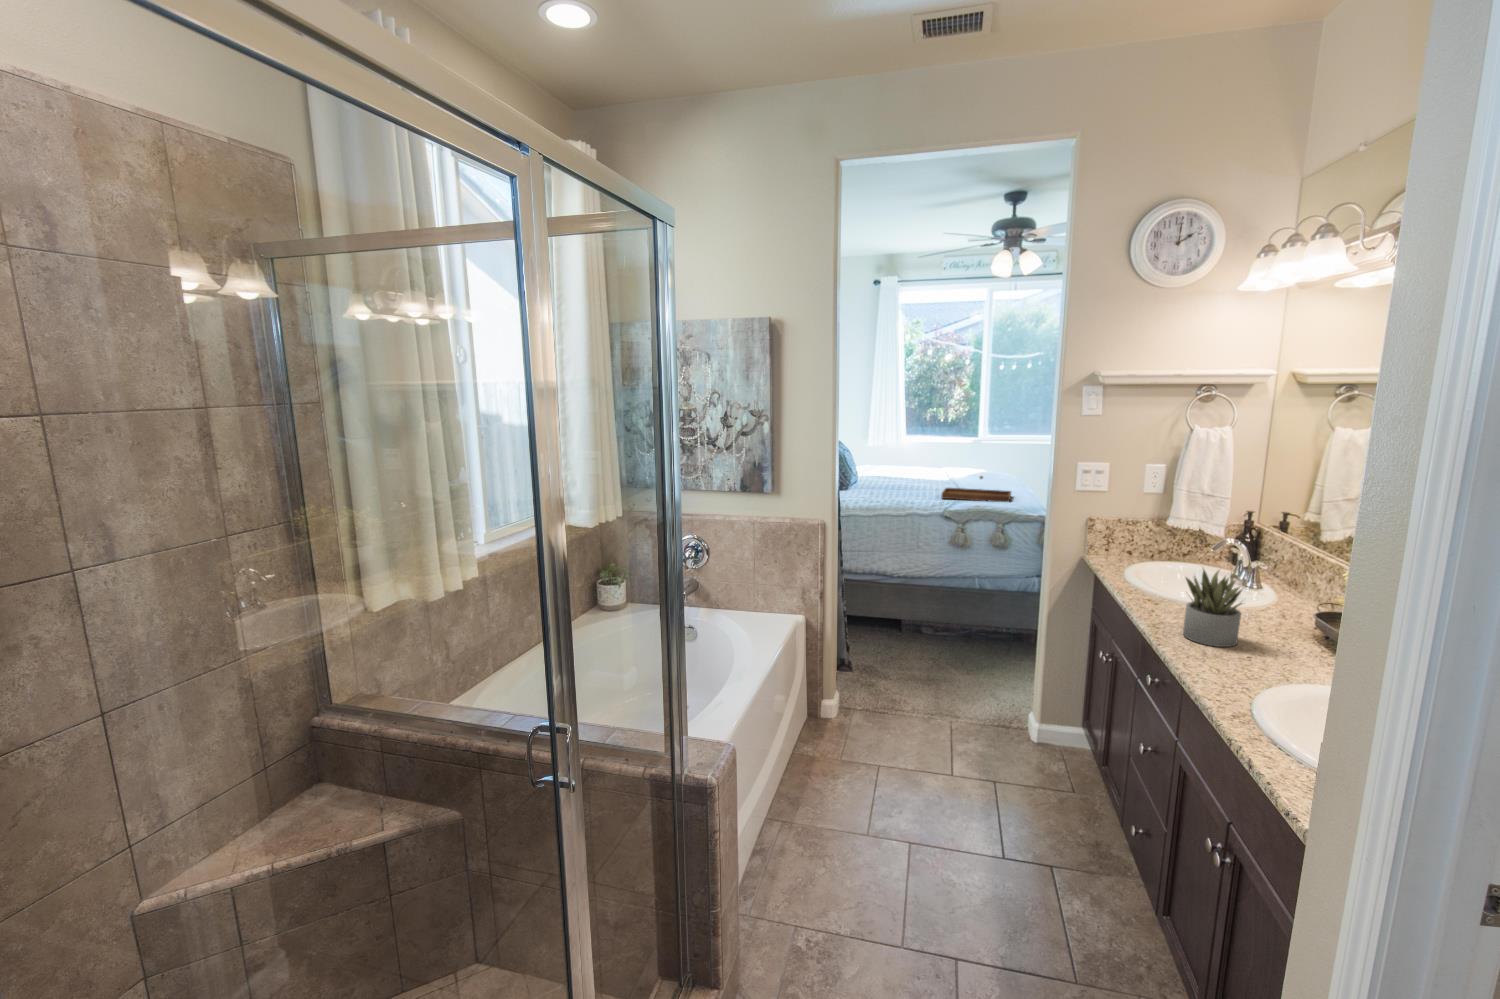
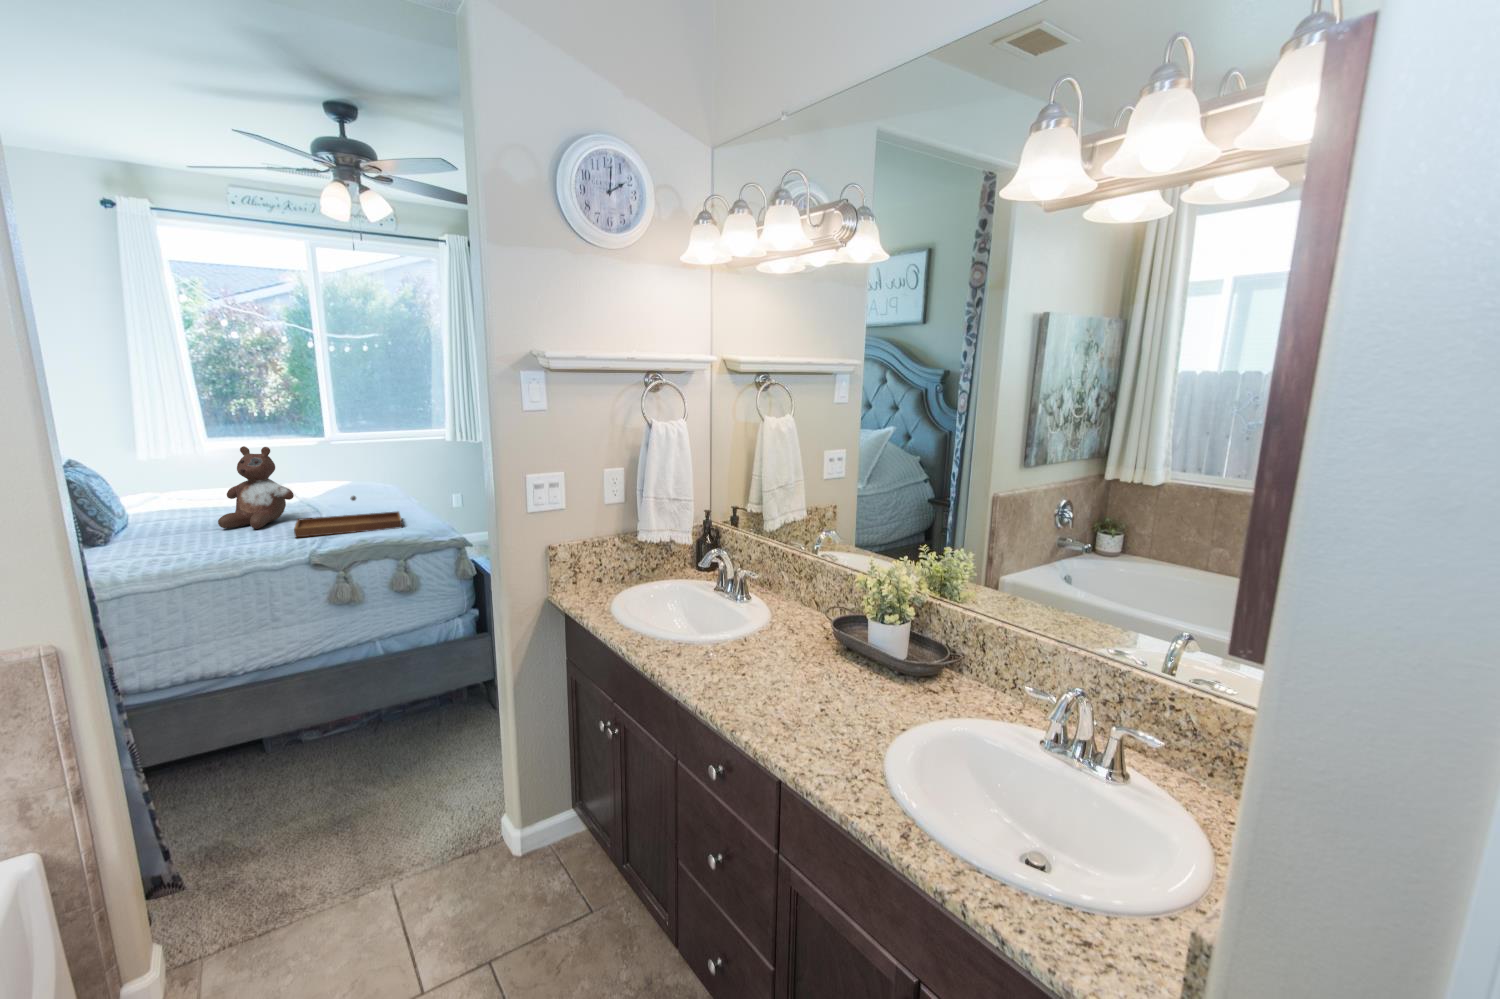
stuffed bear: none [904,438,947,491] -> present [218,446,294,529]
succulent plant: present [1183,570,1242,647] -> none [734,600,804,700]

